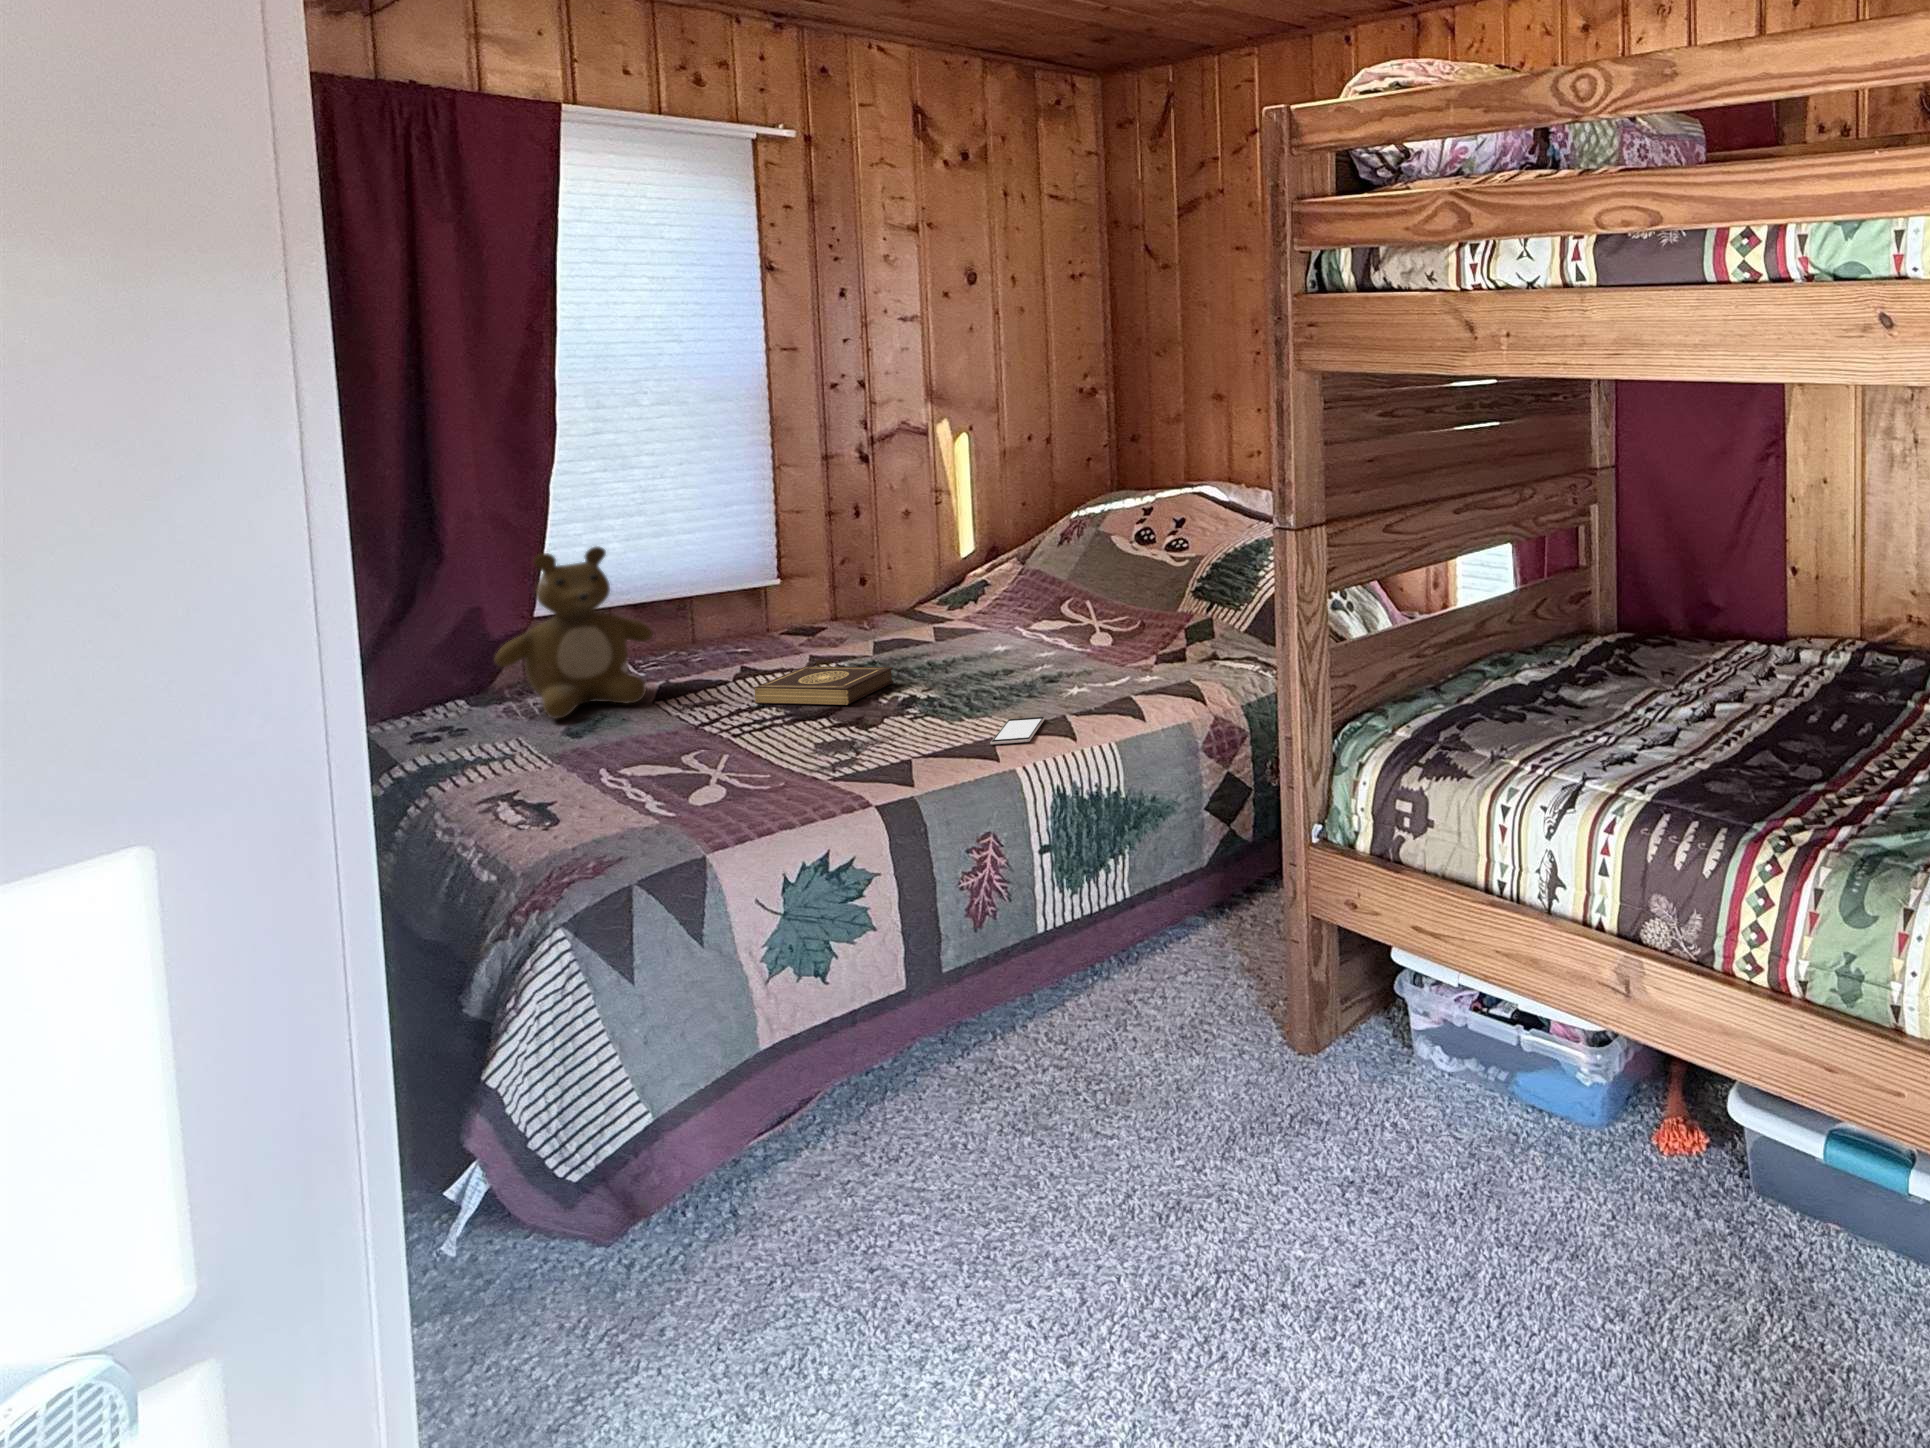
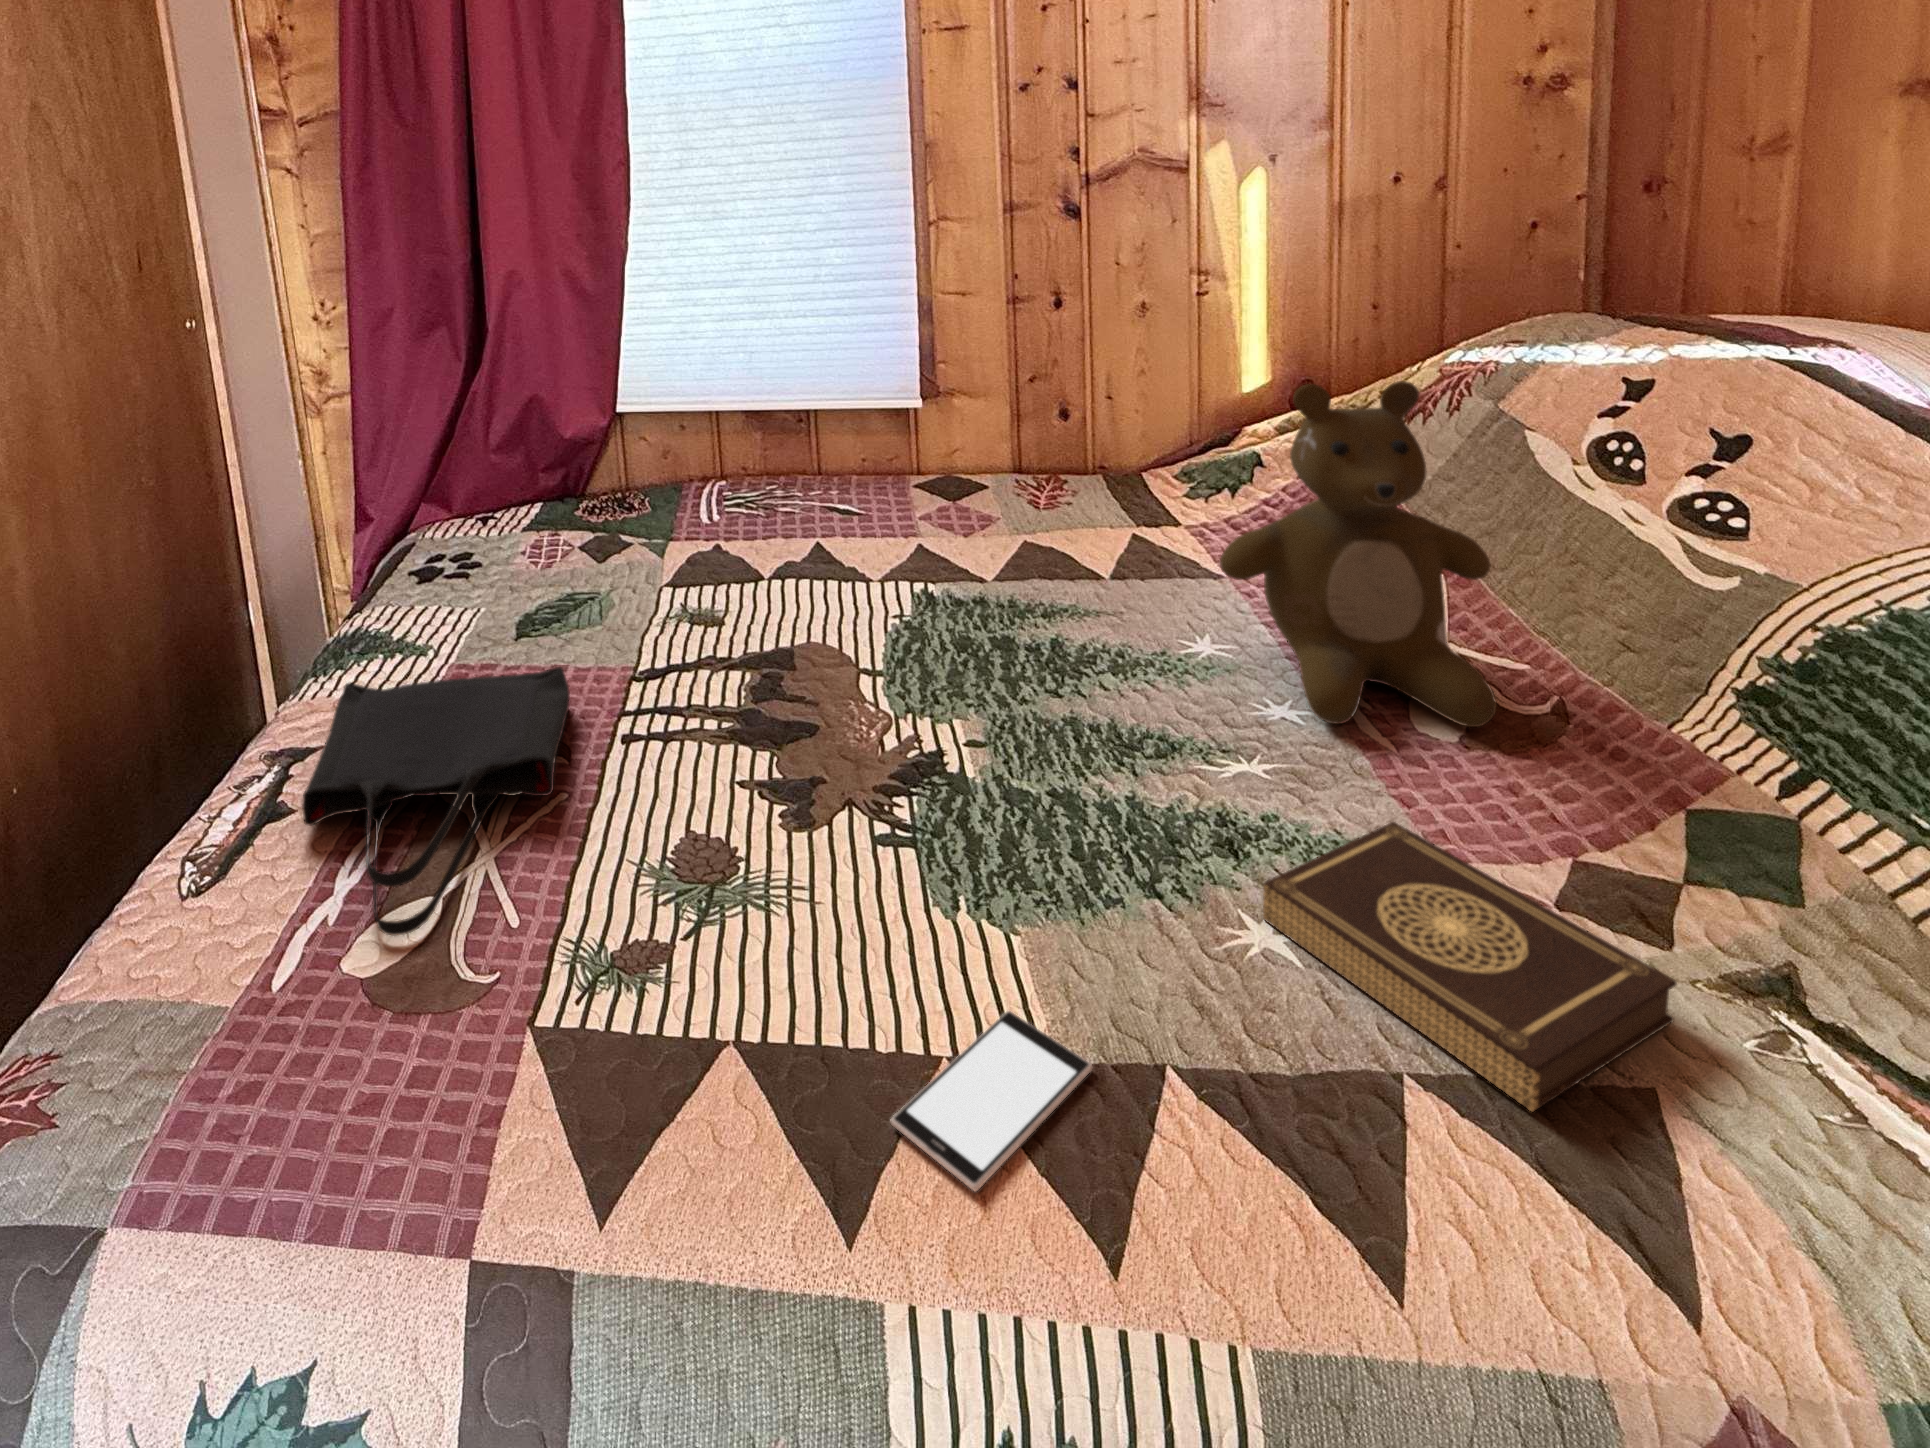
teddy bear: present [495,547,653,719] -> present [1220,381,1496,727]
book: present [755,666,894,705] -> present [1263,822,1677,1111]
tote bag: none [517,714,733,797] -> present [302,667,570,935]

